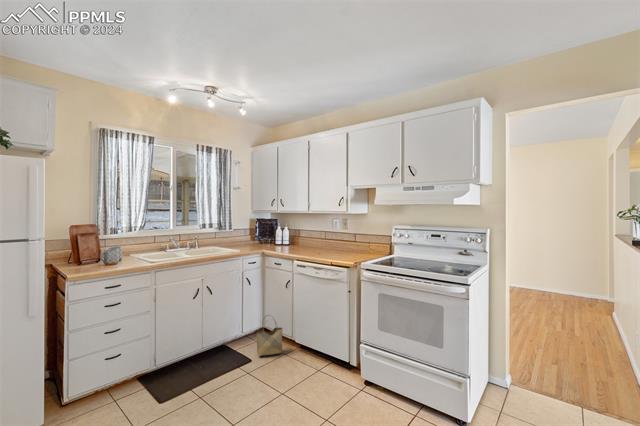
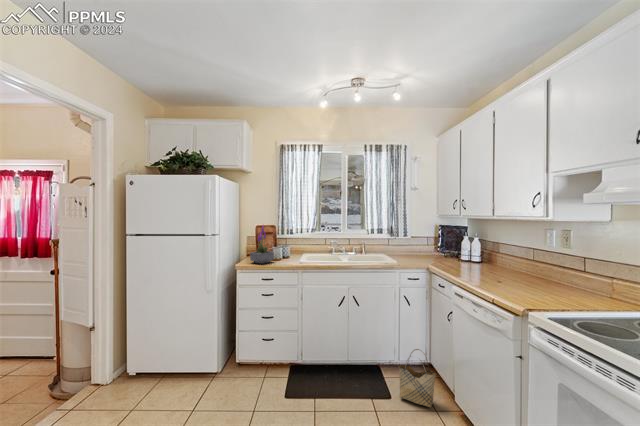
potted plant: none [82,221,114,270] -> present [250,226,274,264]

